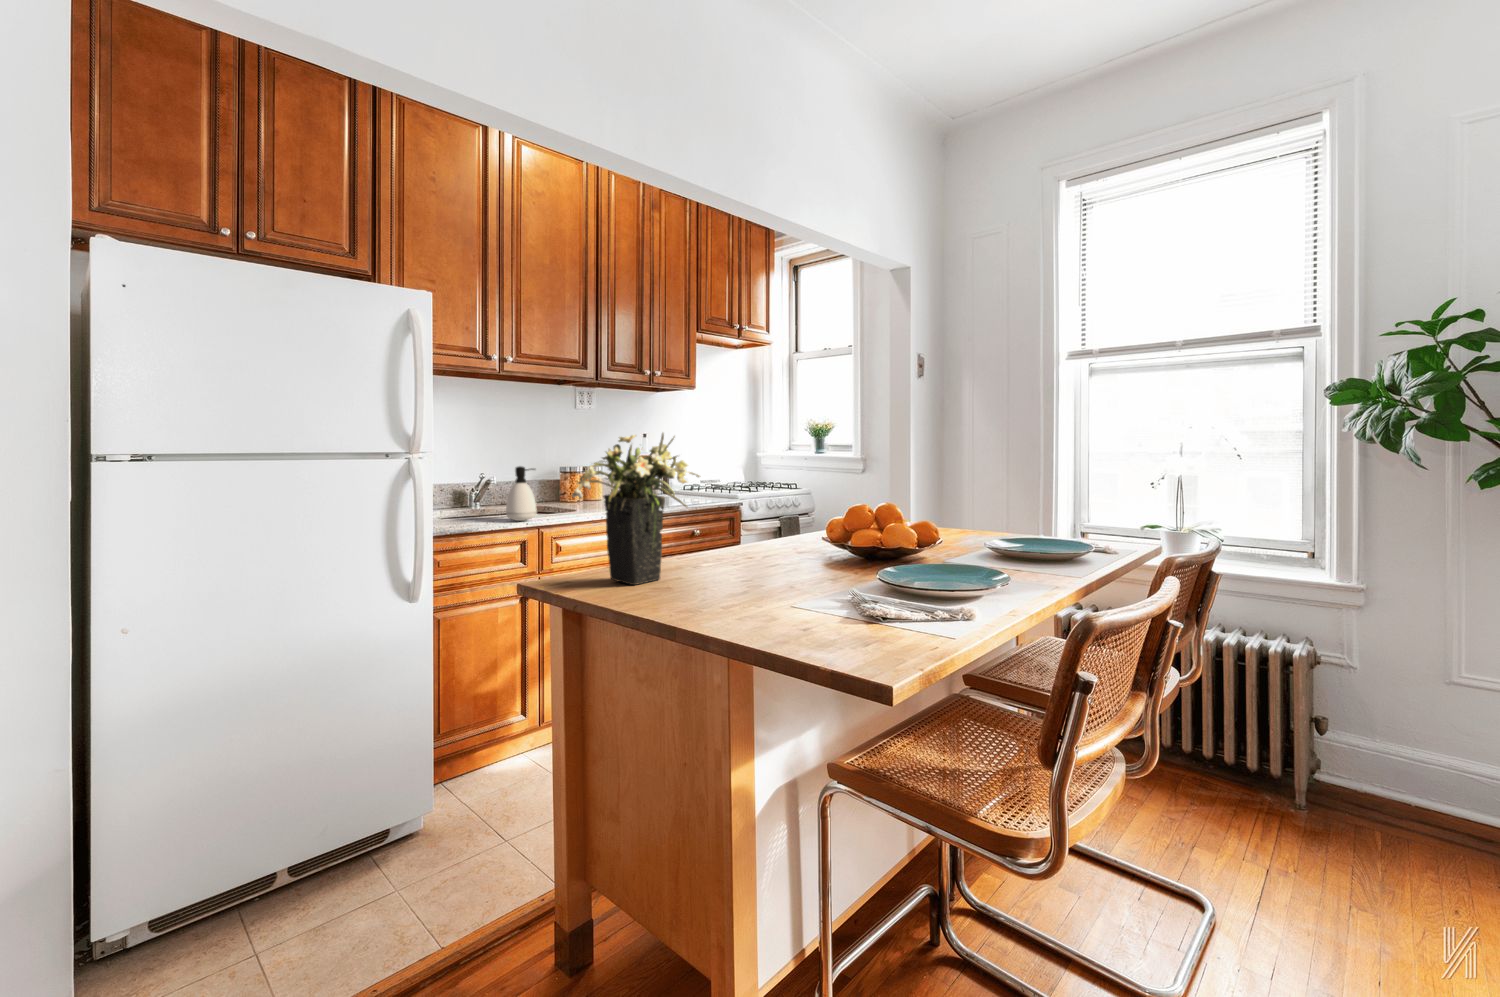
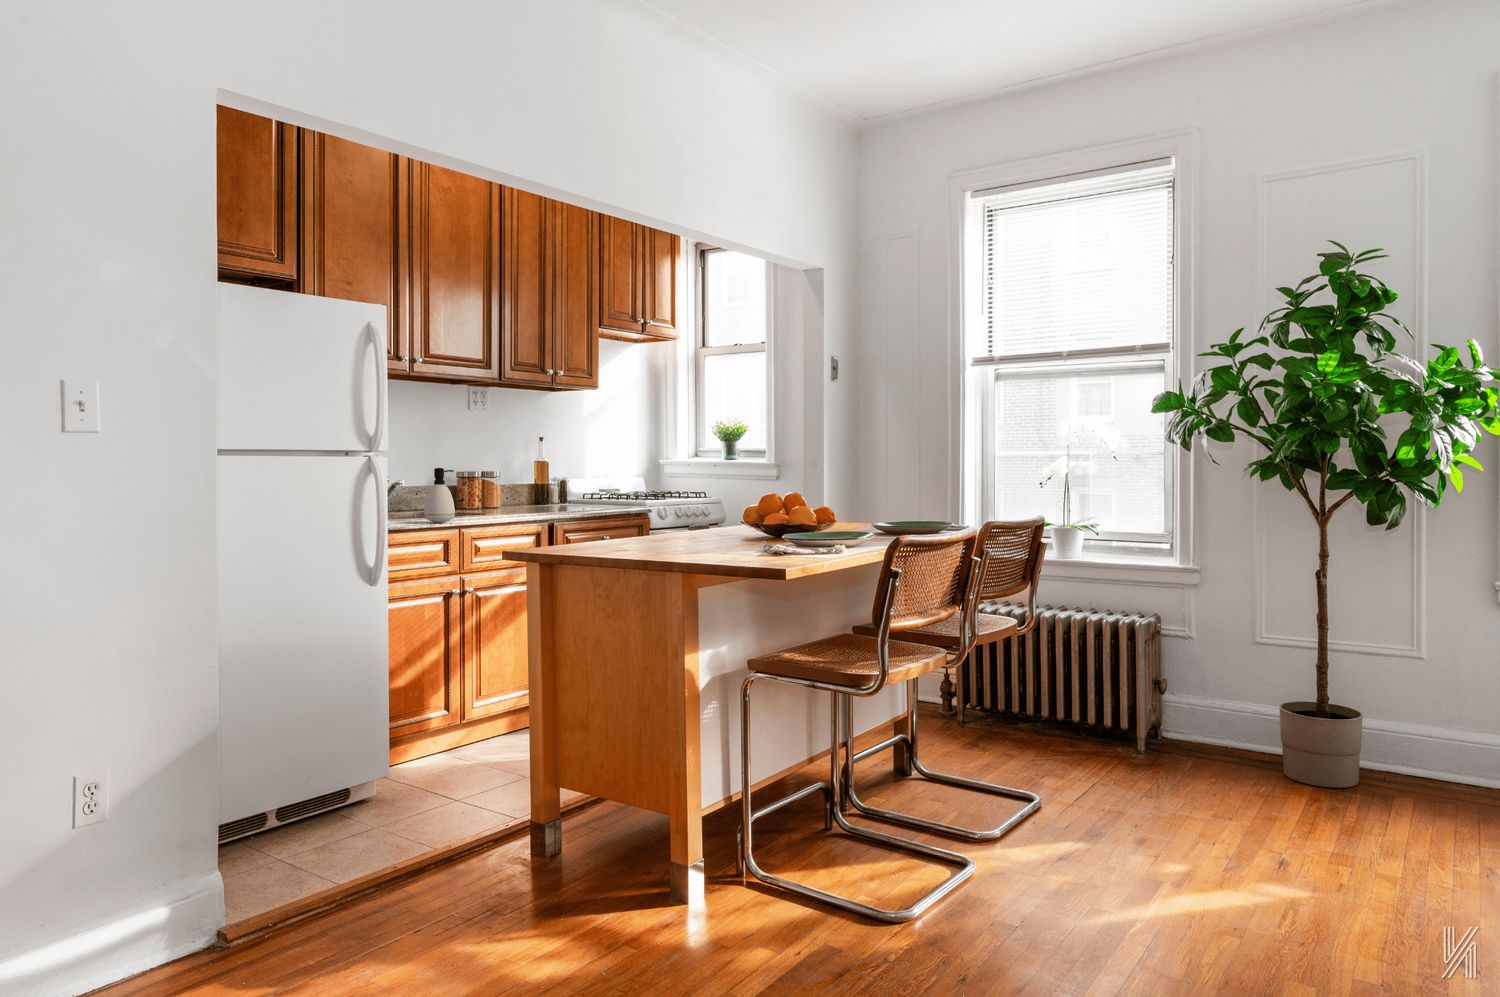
flower arrangement: present [572,433,700,585] -> none [557,433,654,552]

